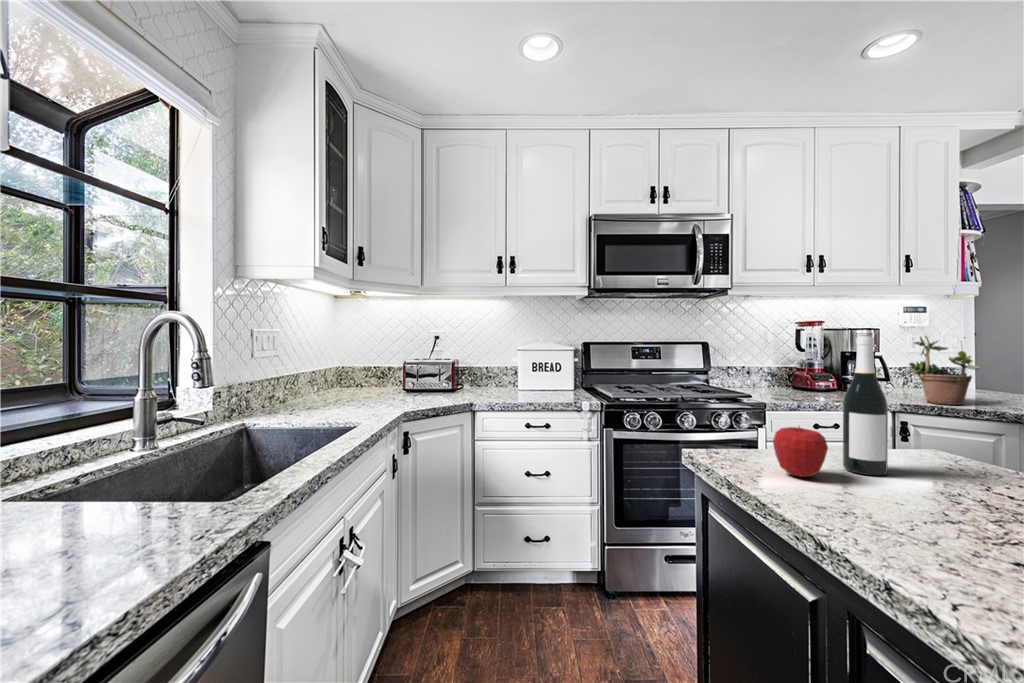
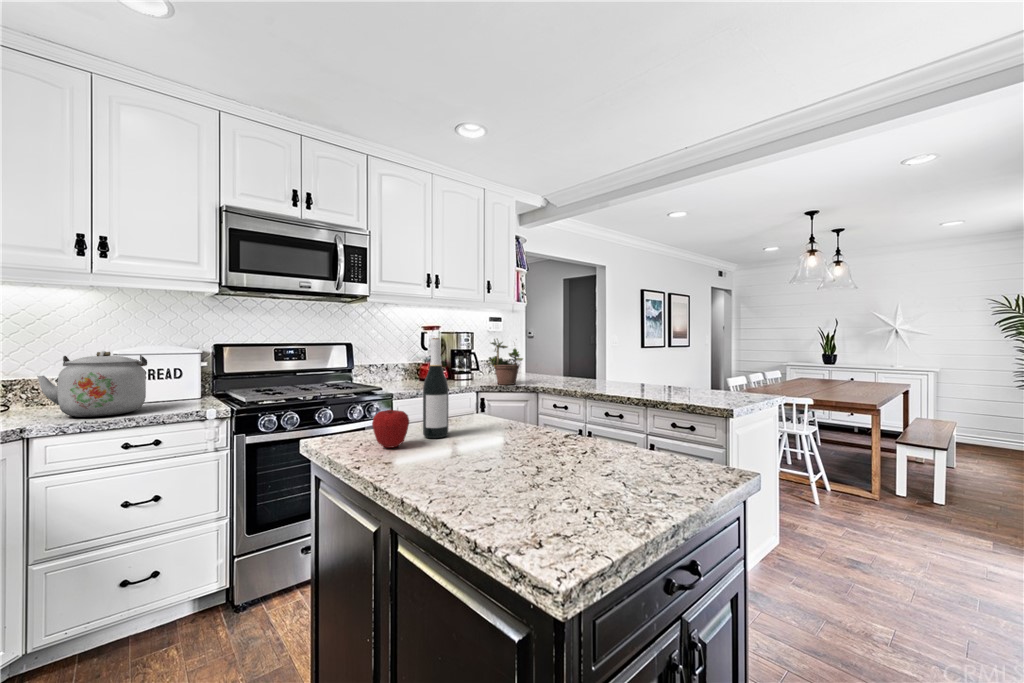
kettle: none [478,348,540,399] -> present [37,351,147,417]

